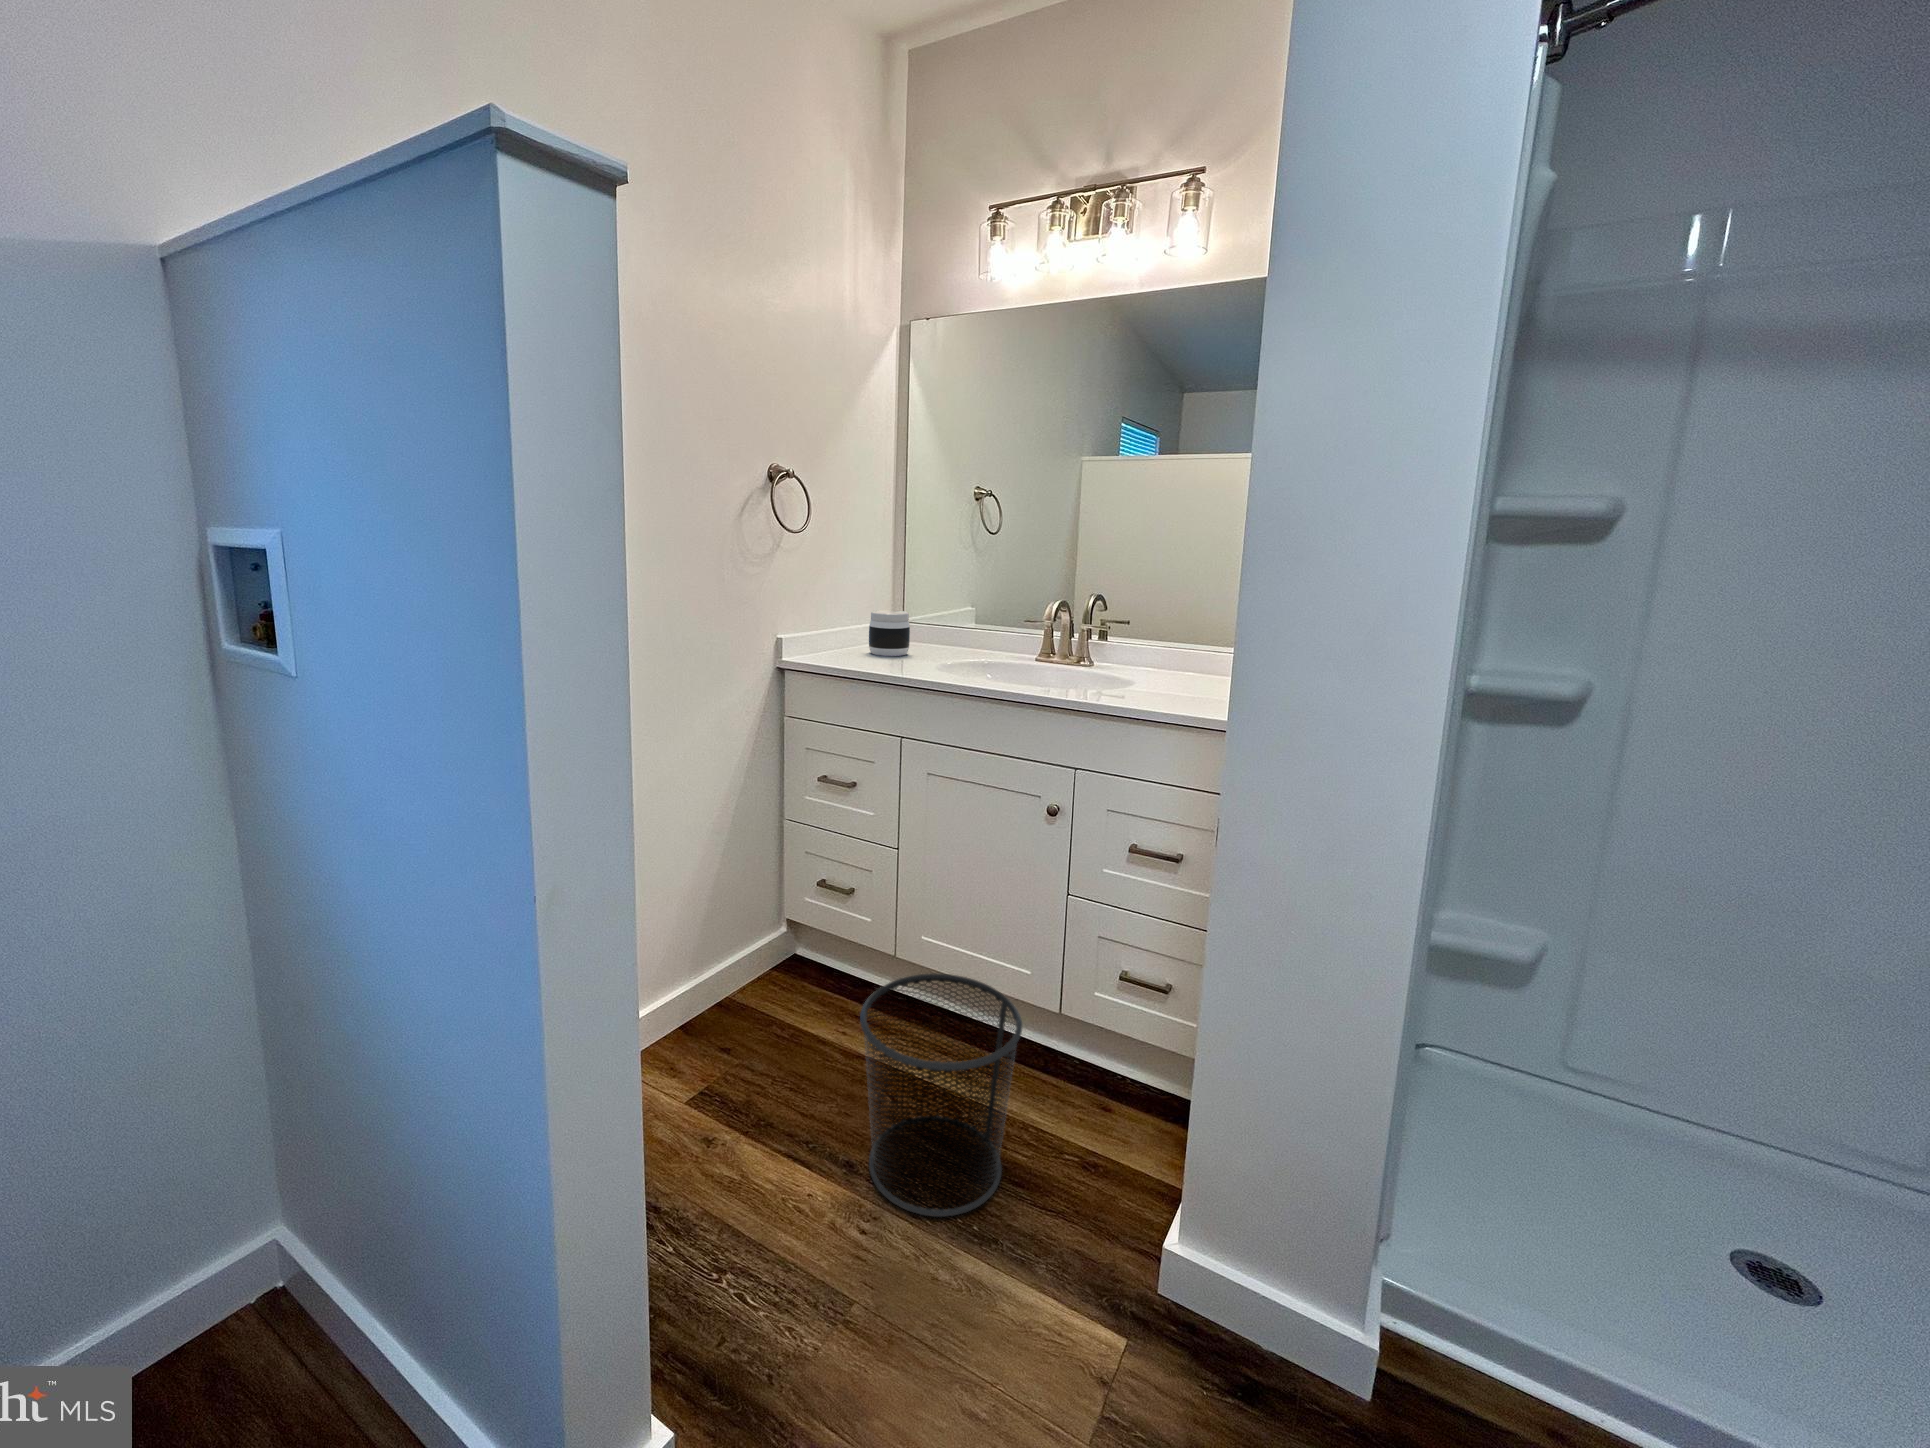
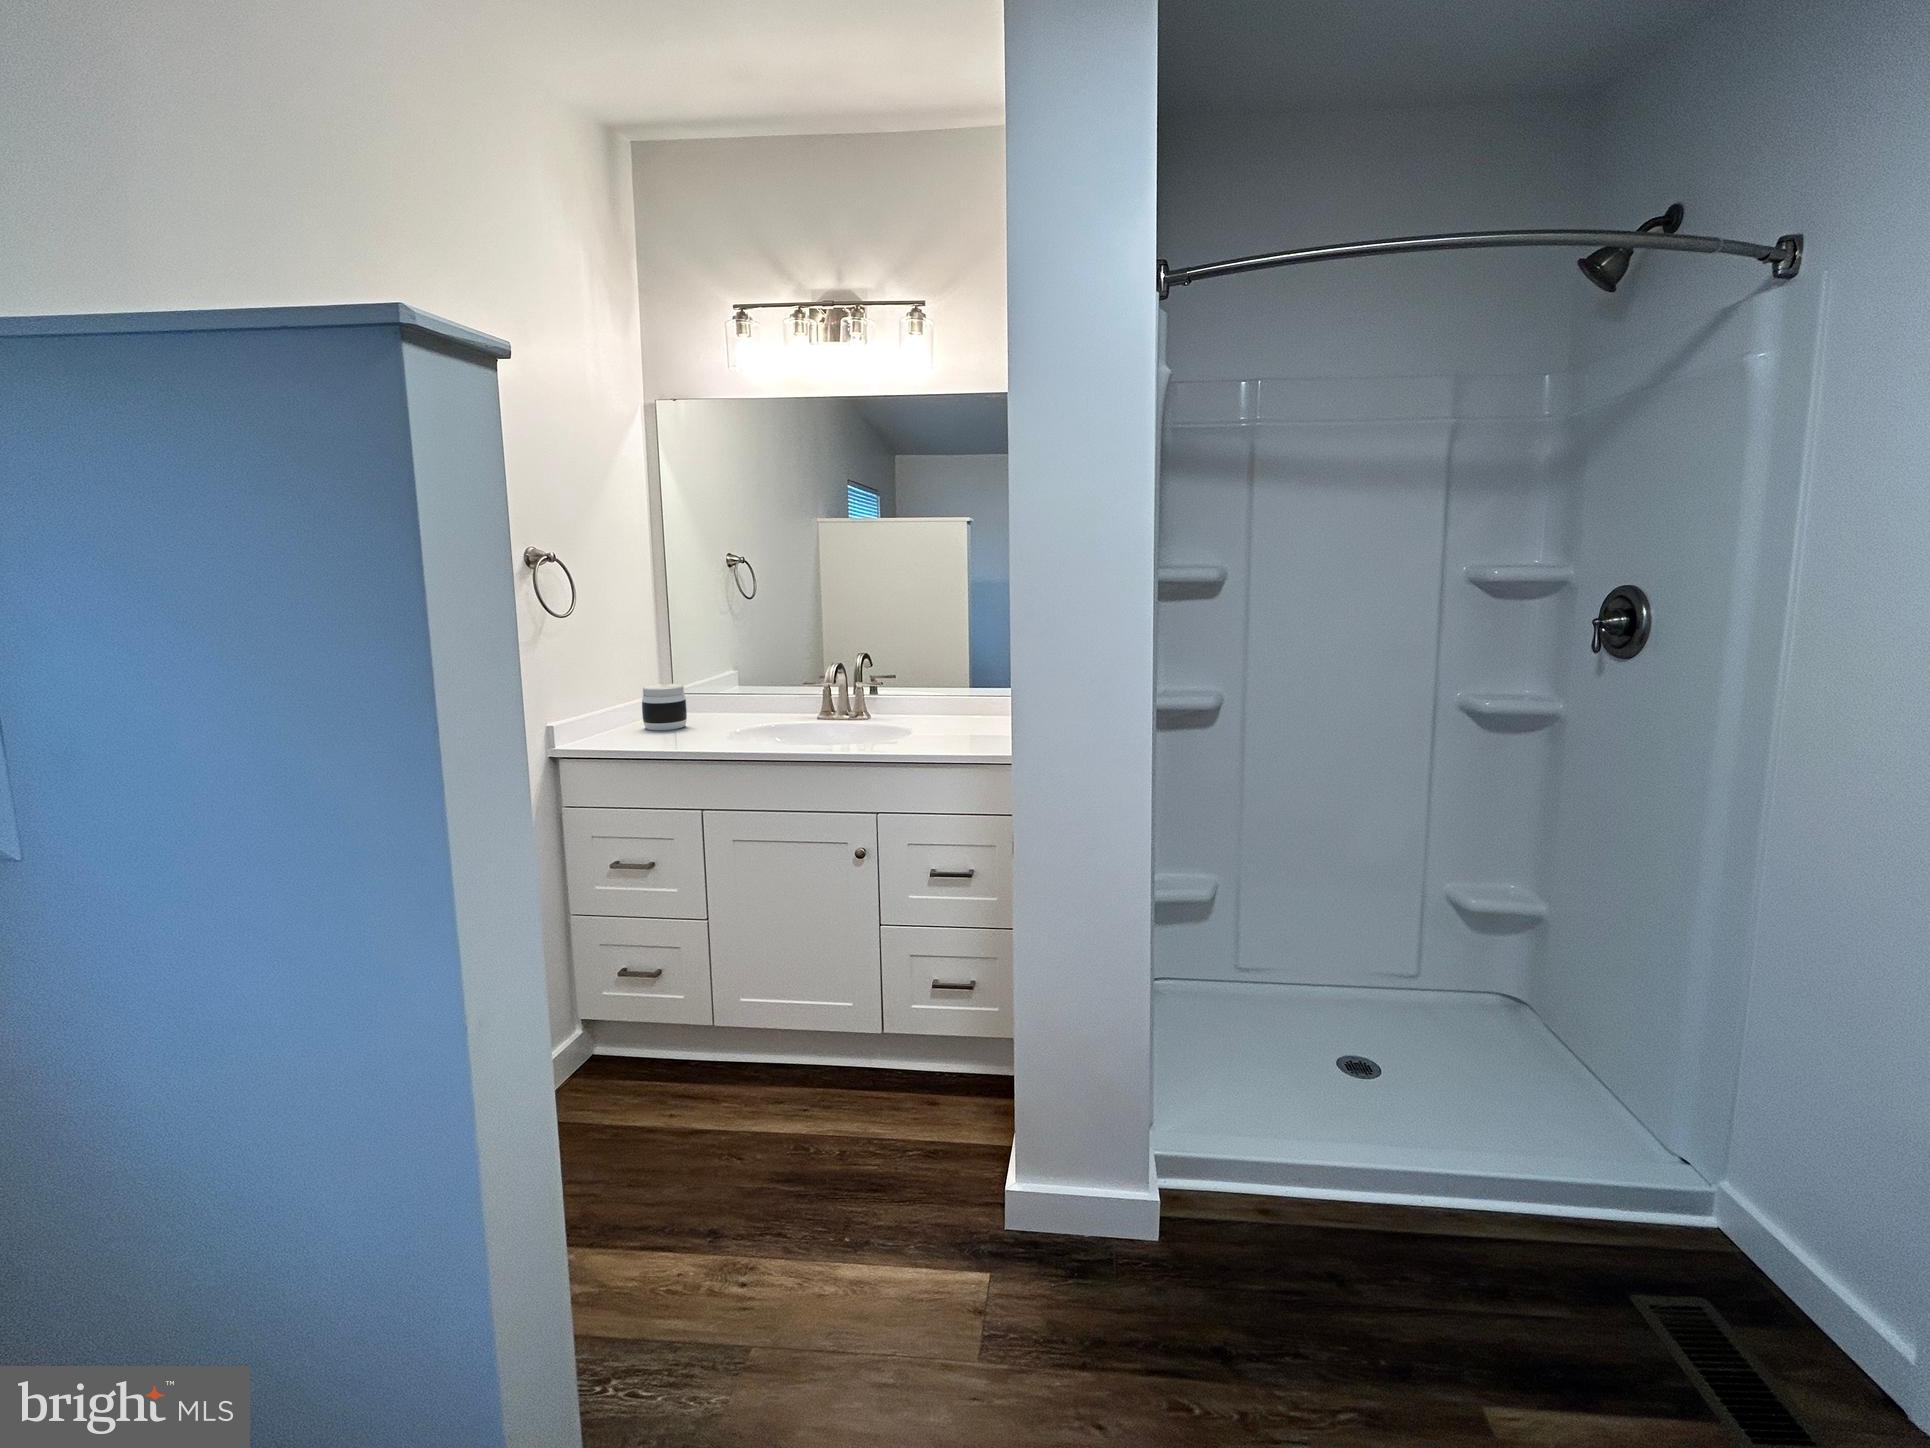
waste bin: present [860,973,1022,1217] -> none [711,1021,866,1250]

